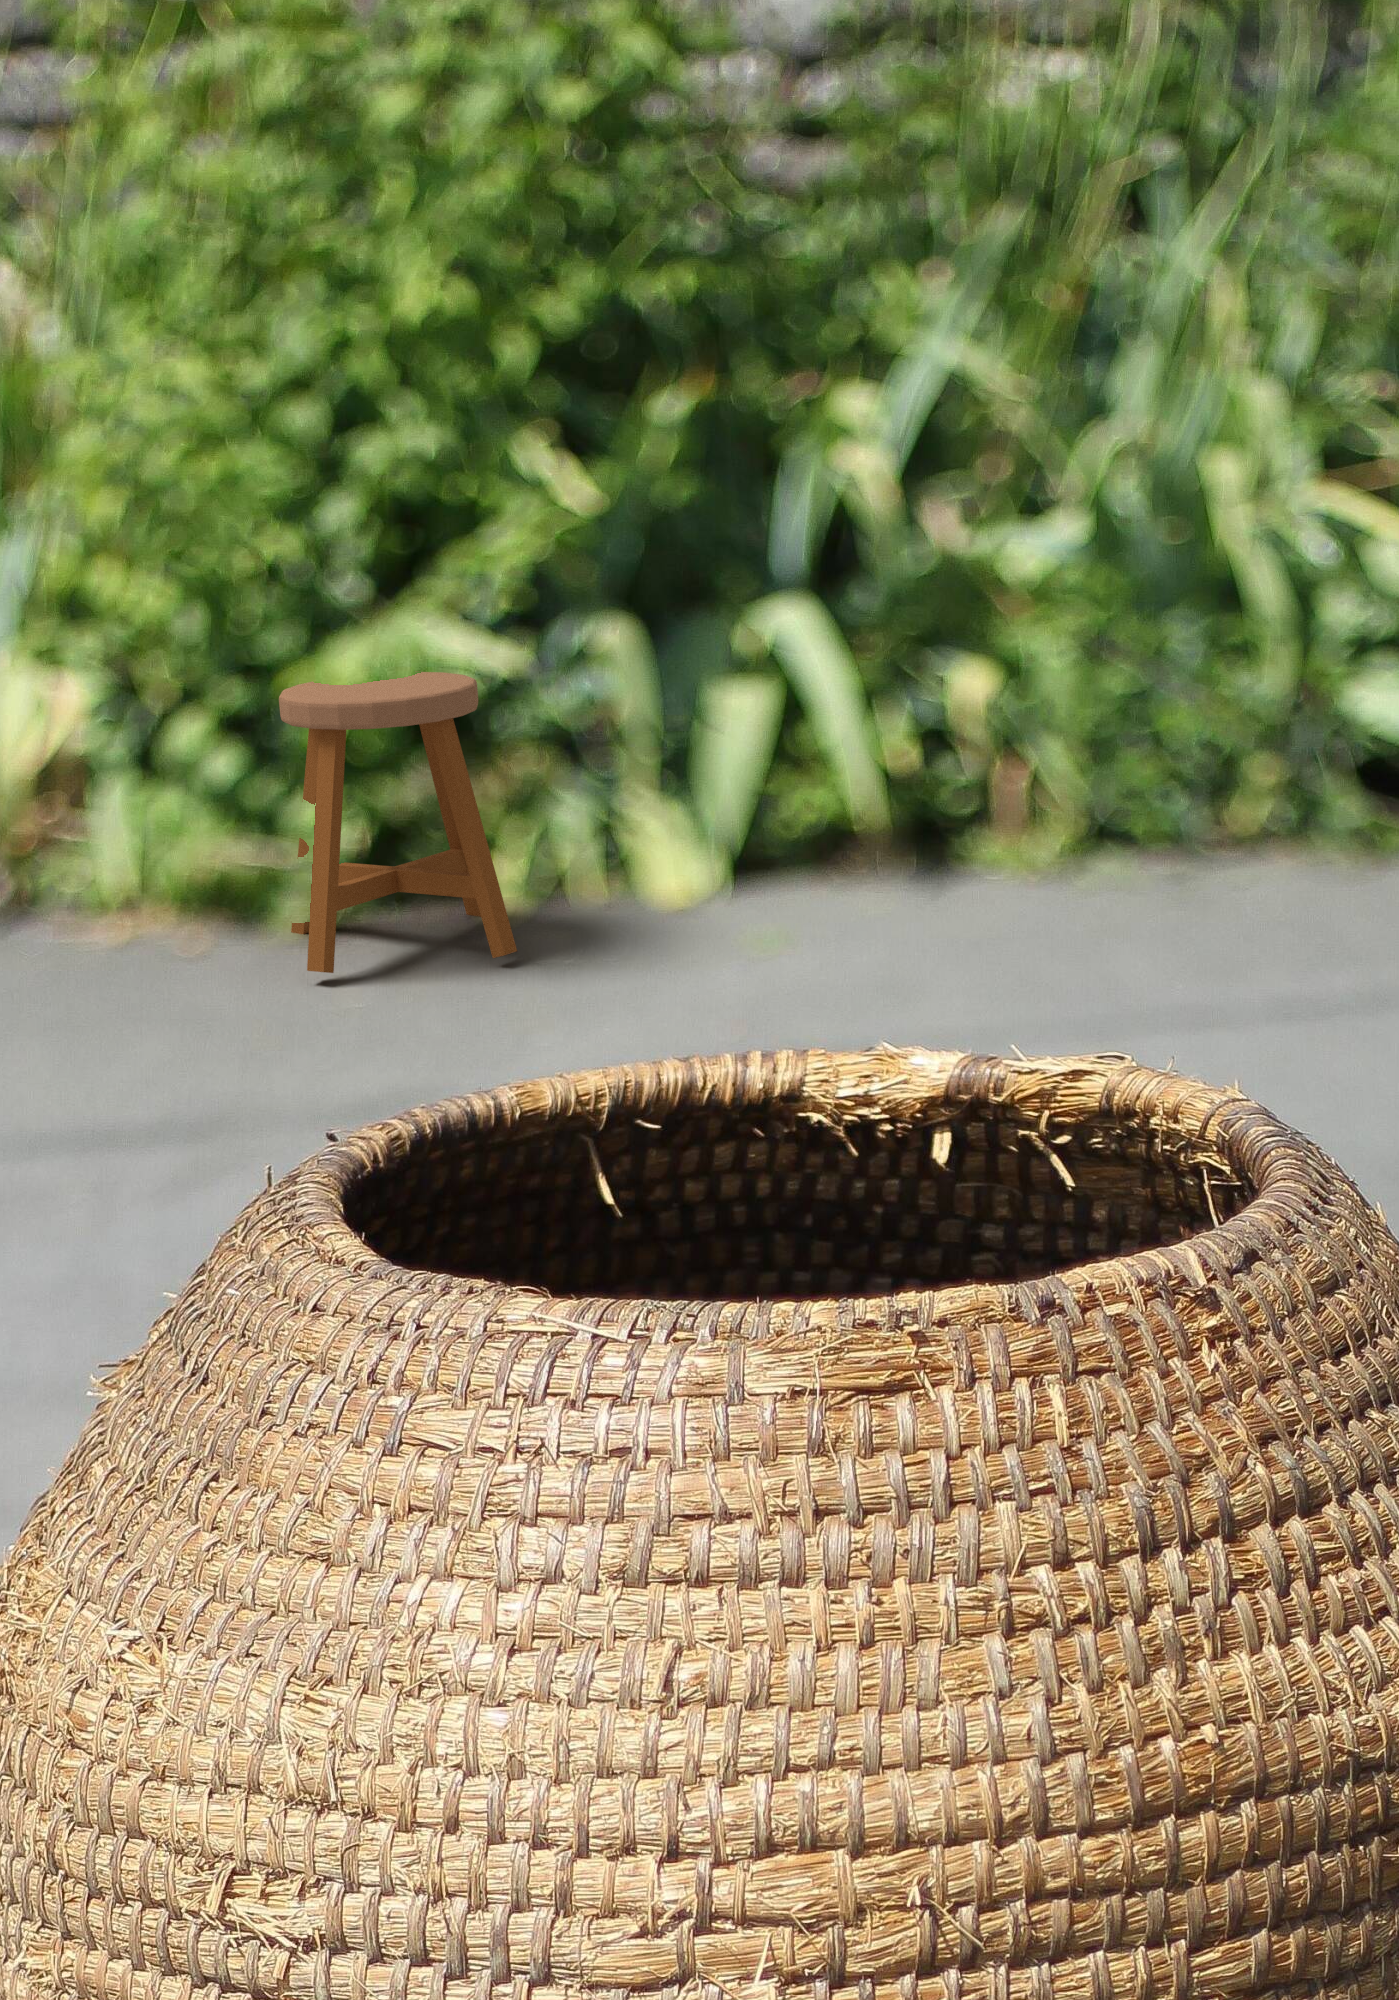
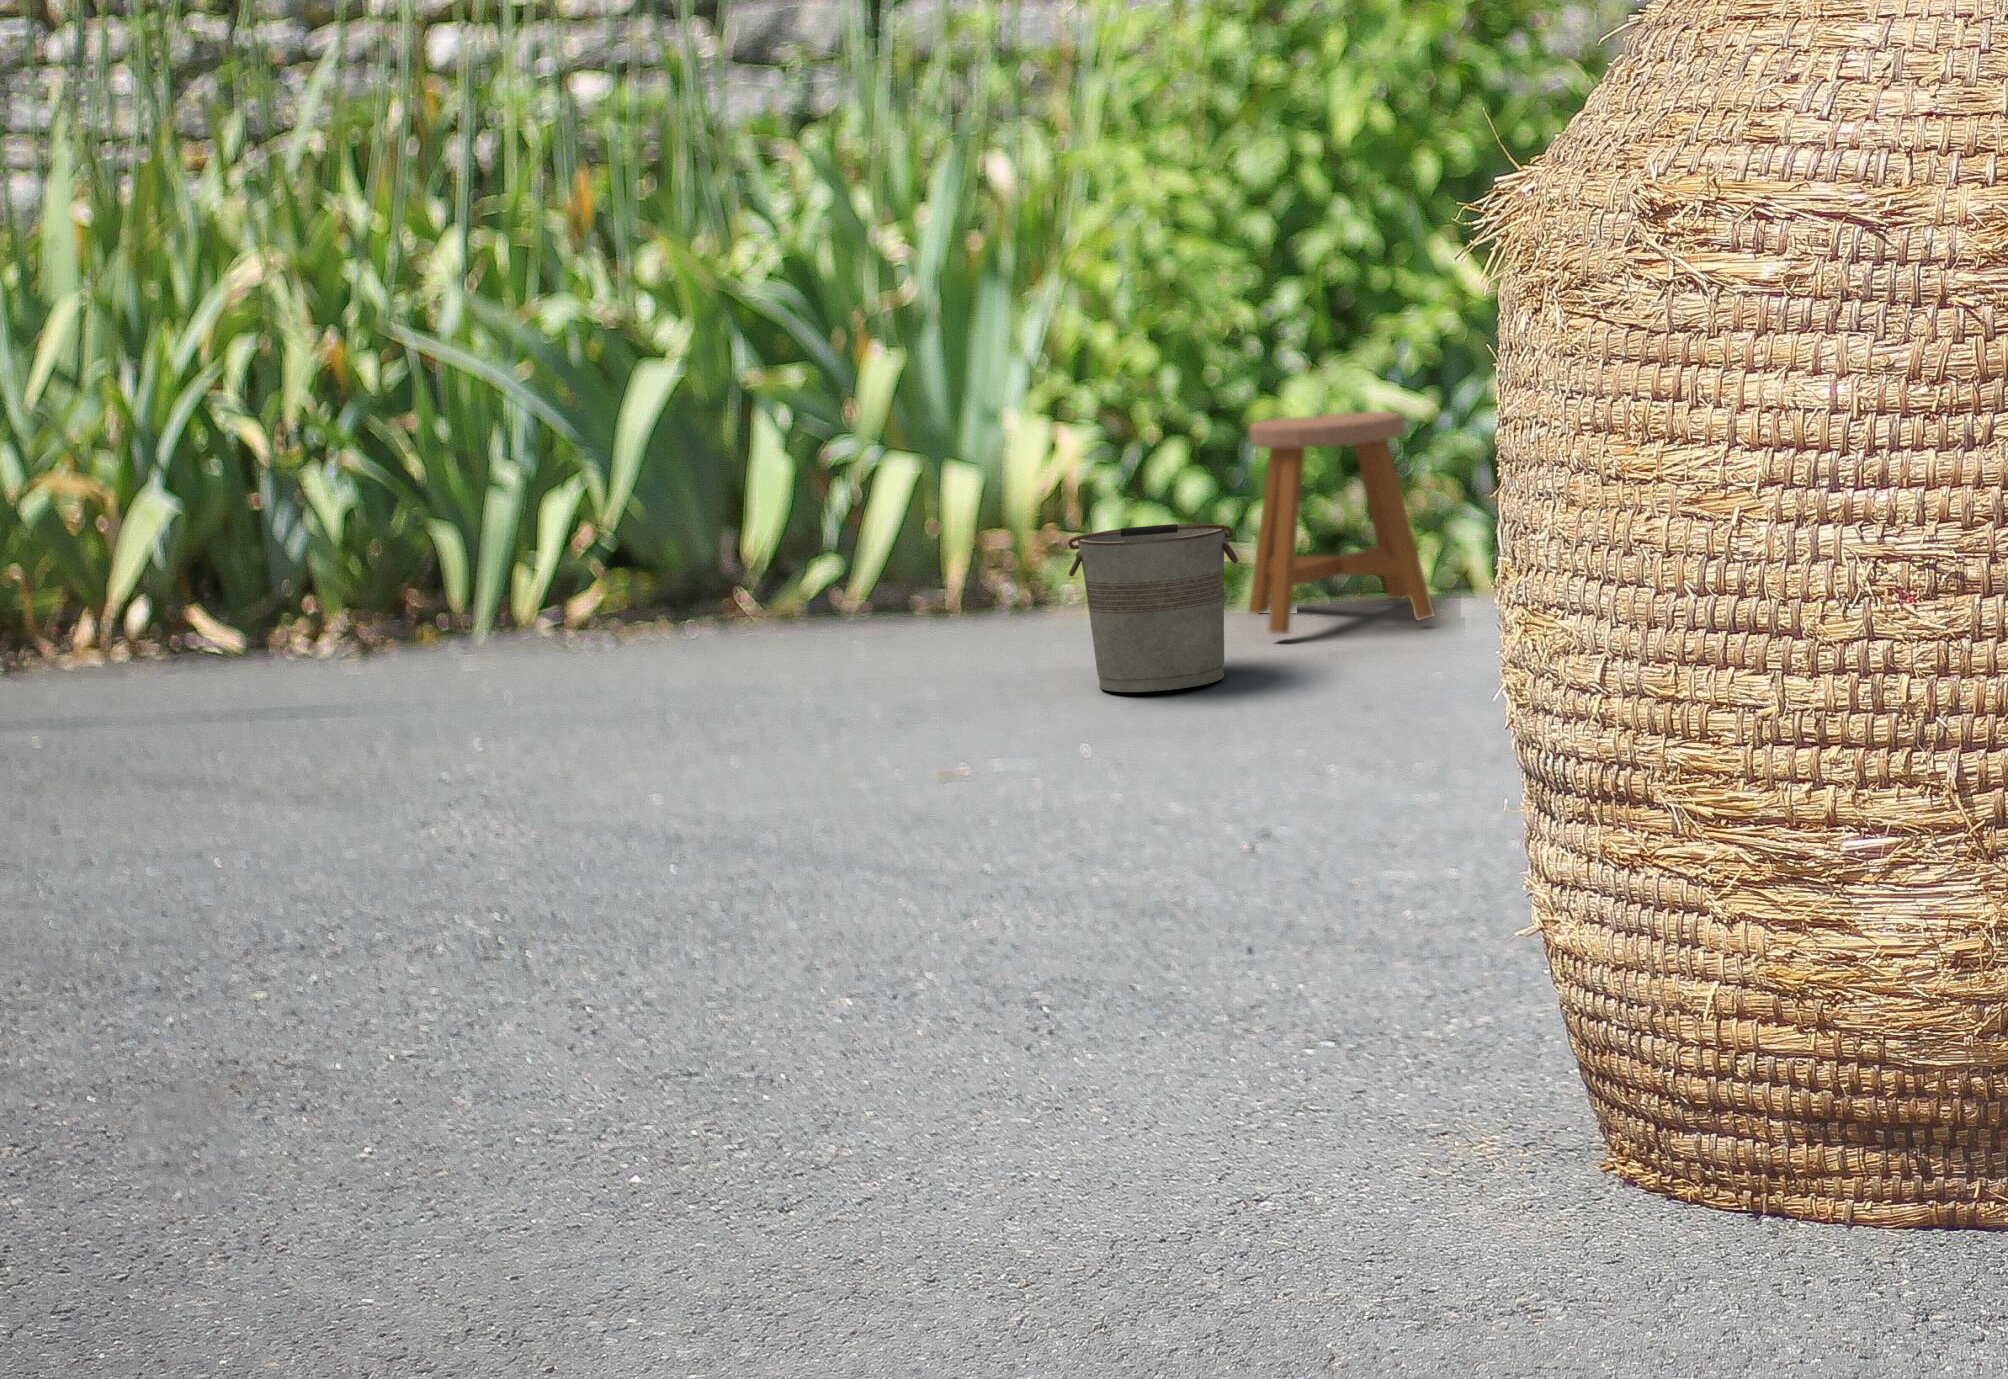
bucket: none [37,836,256,1063] -> present [1068,524,1238,692]

